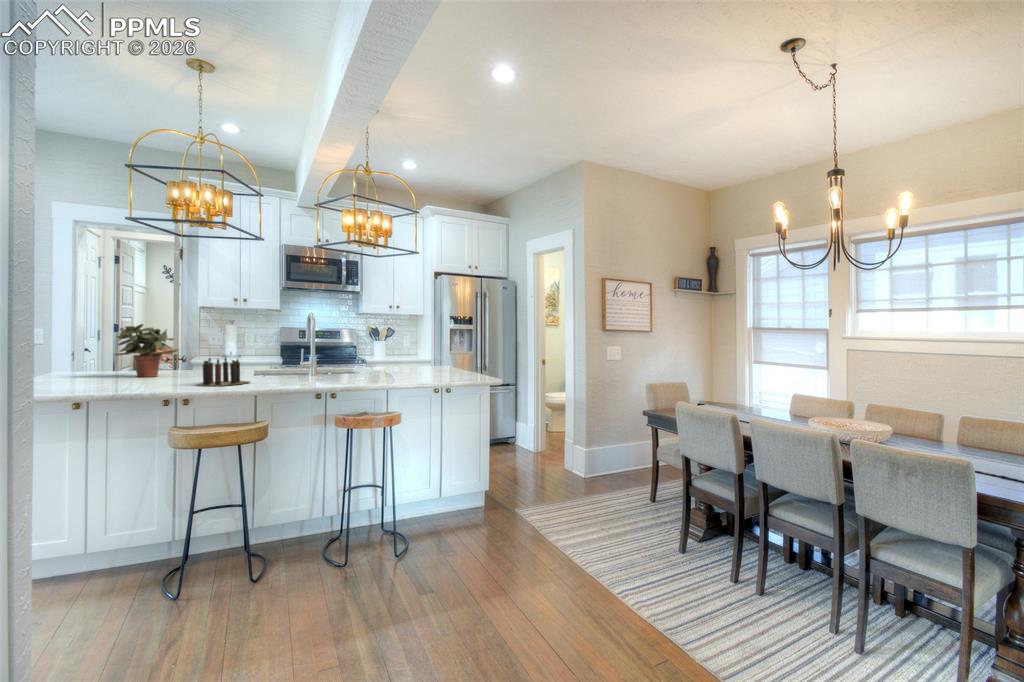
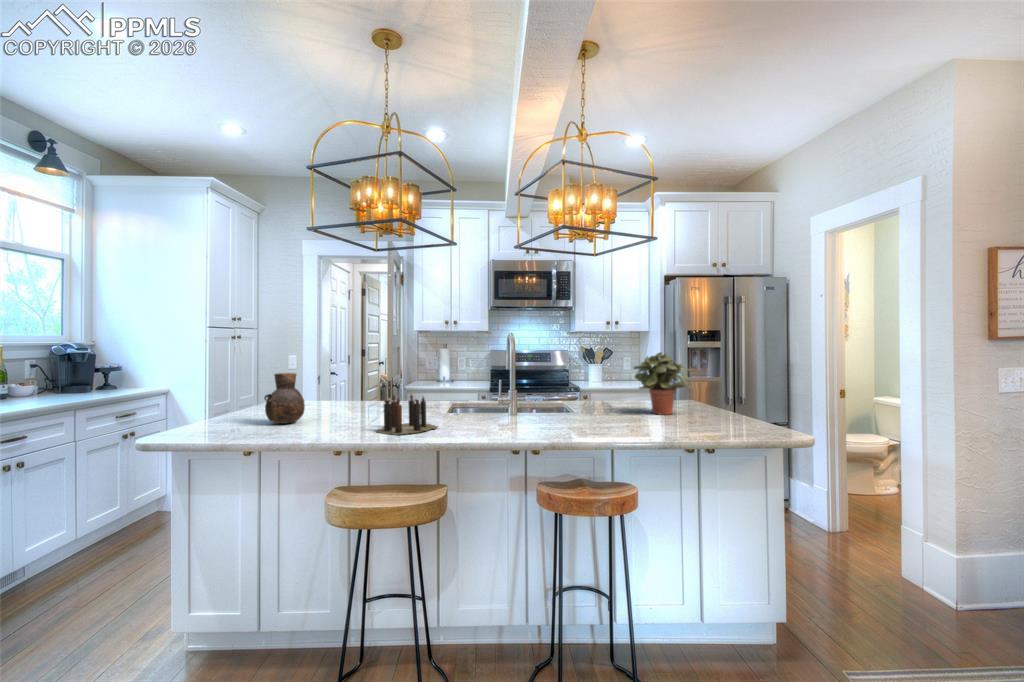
potted plant: present [114,324,179,377] -> present [634,352,694,415]
vase: none [66,339,111,385] -> present [264,373,305,424]

